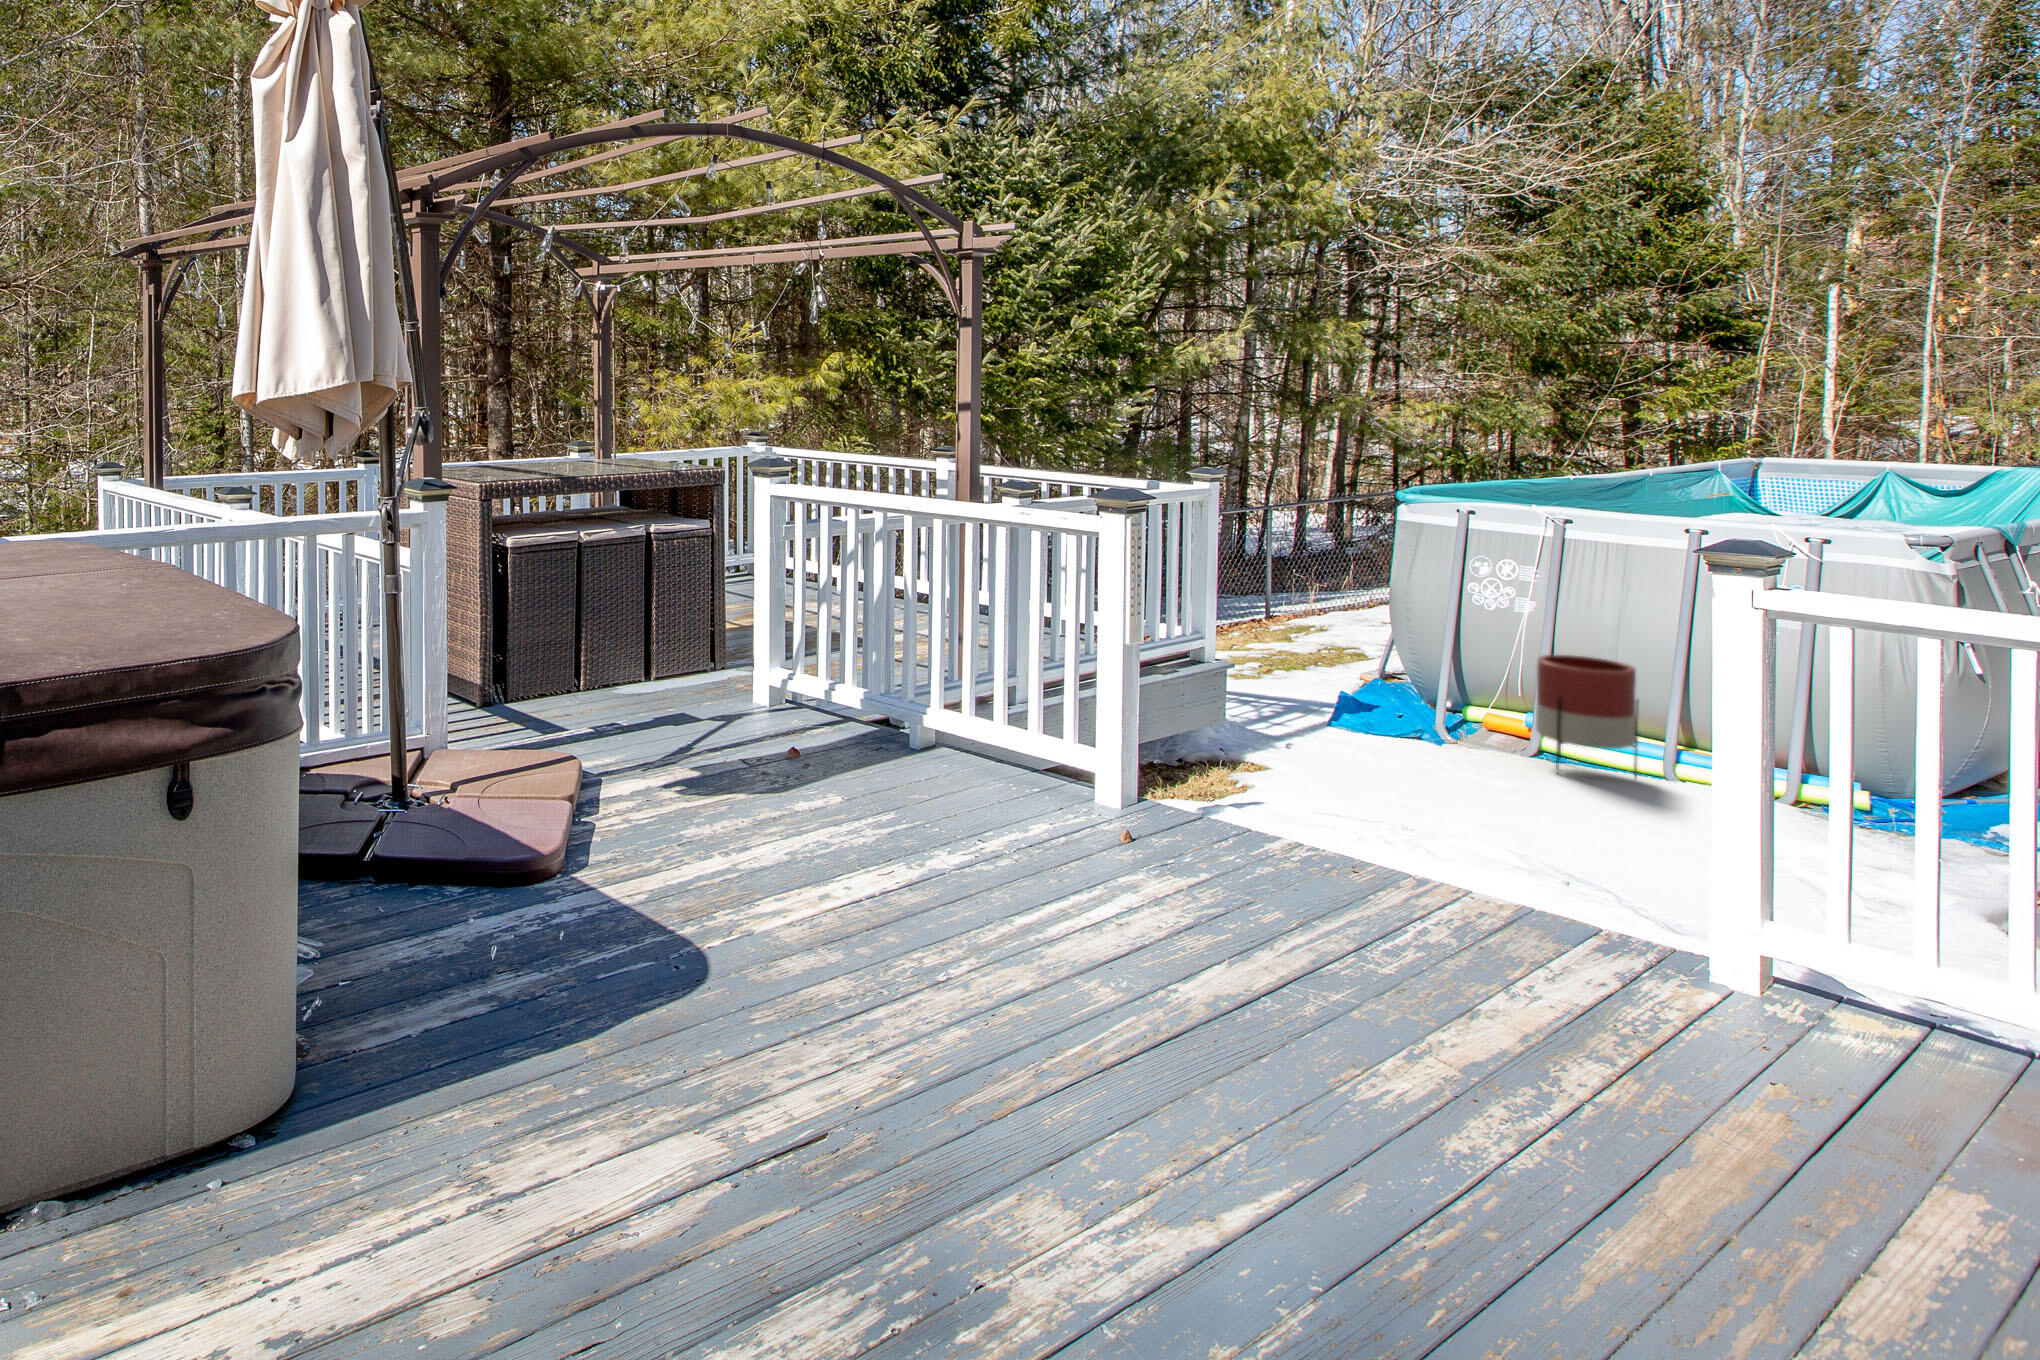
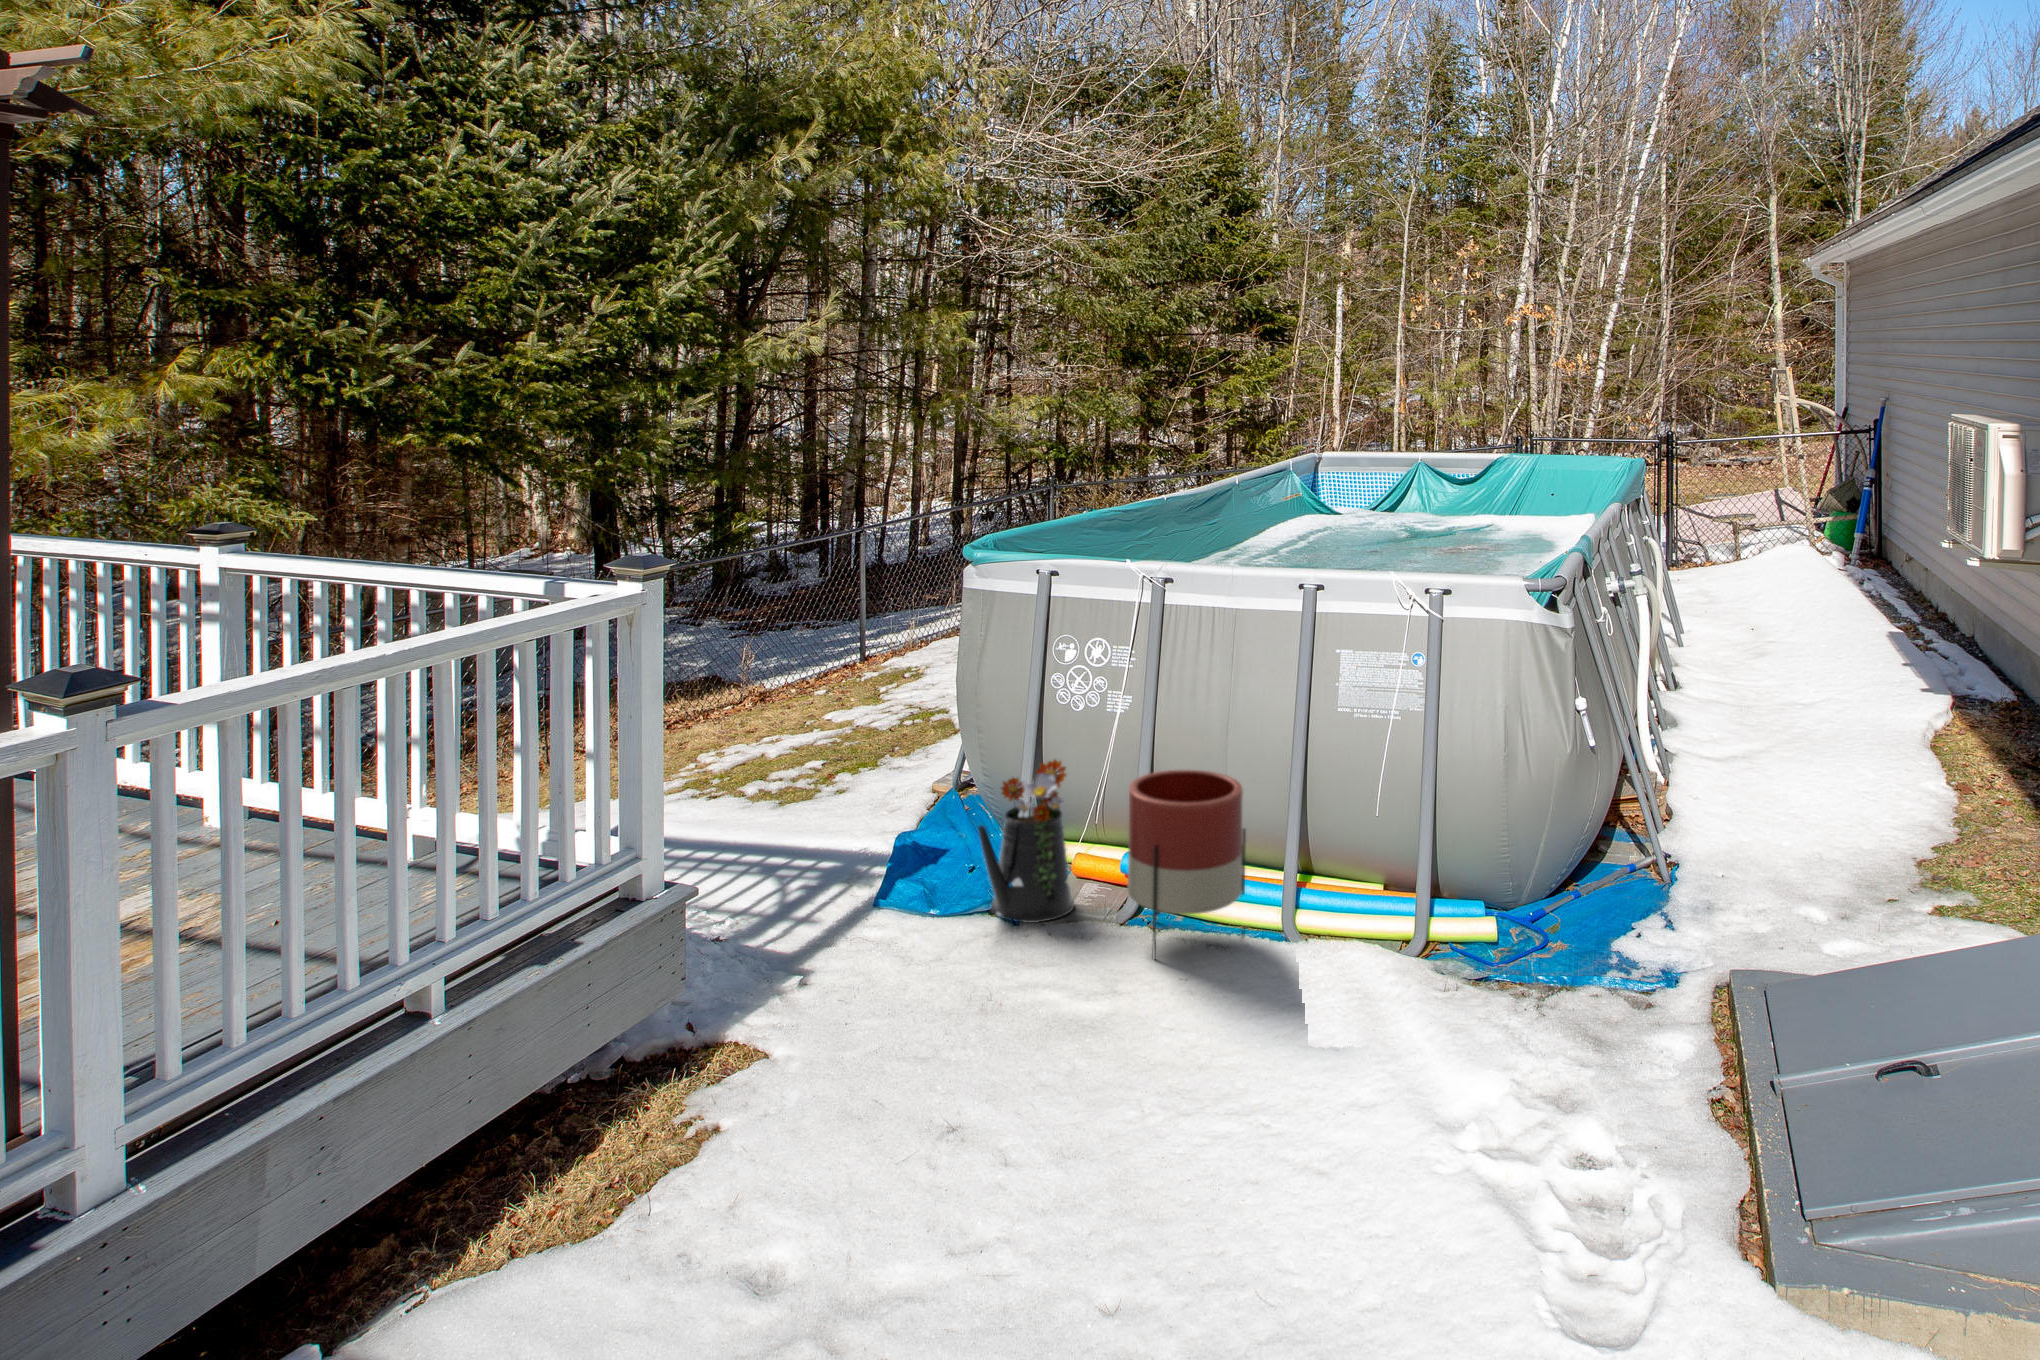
watering can: none [1415,639,1493,747] -> present [978,759,1074,923]

